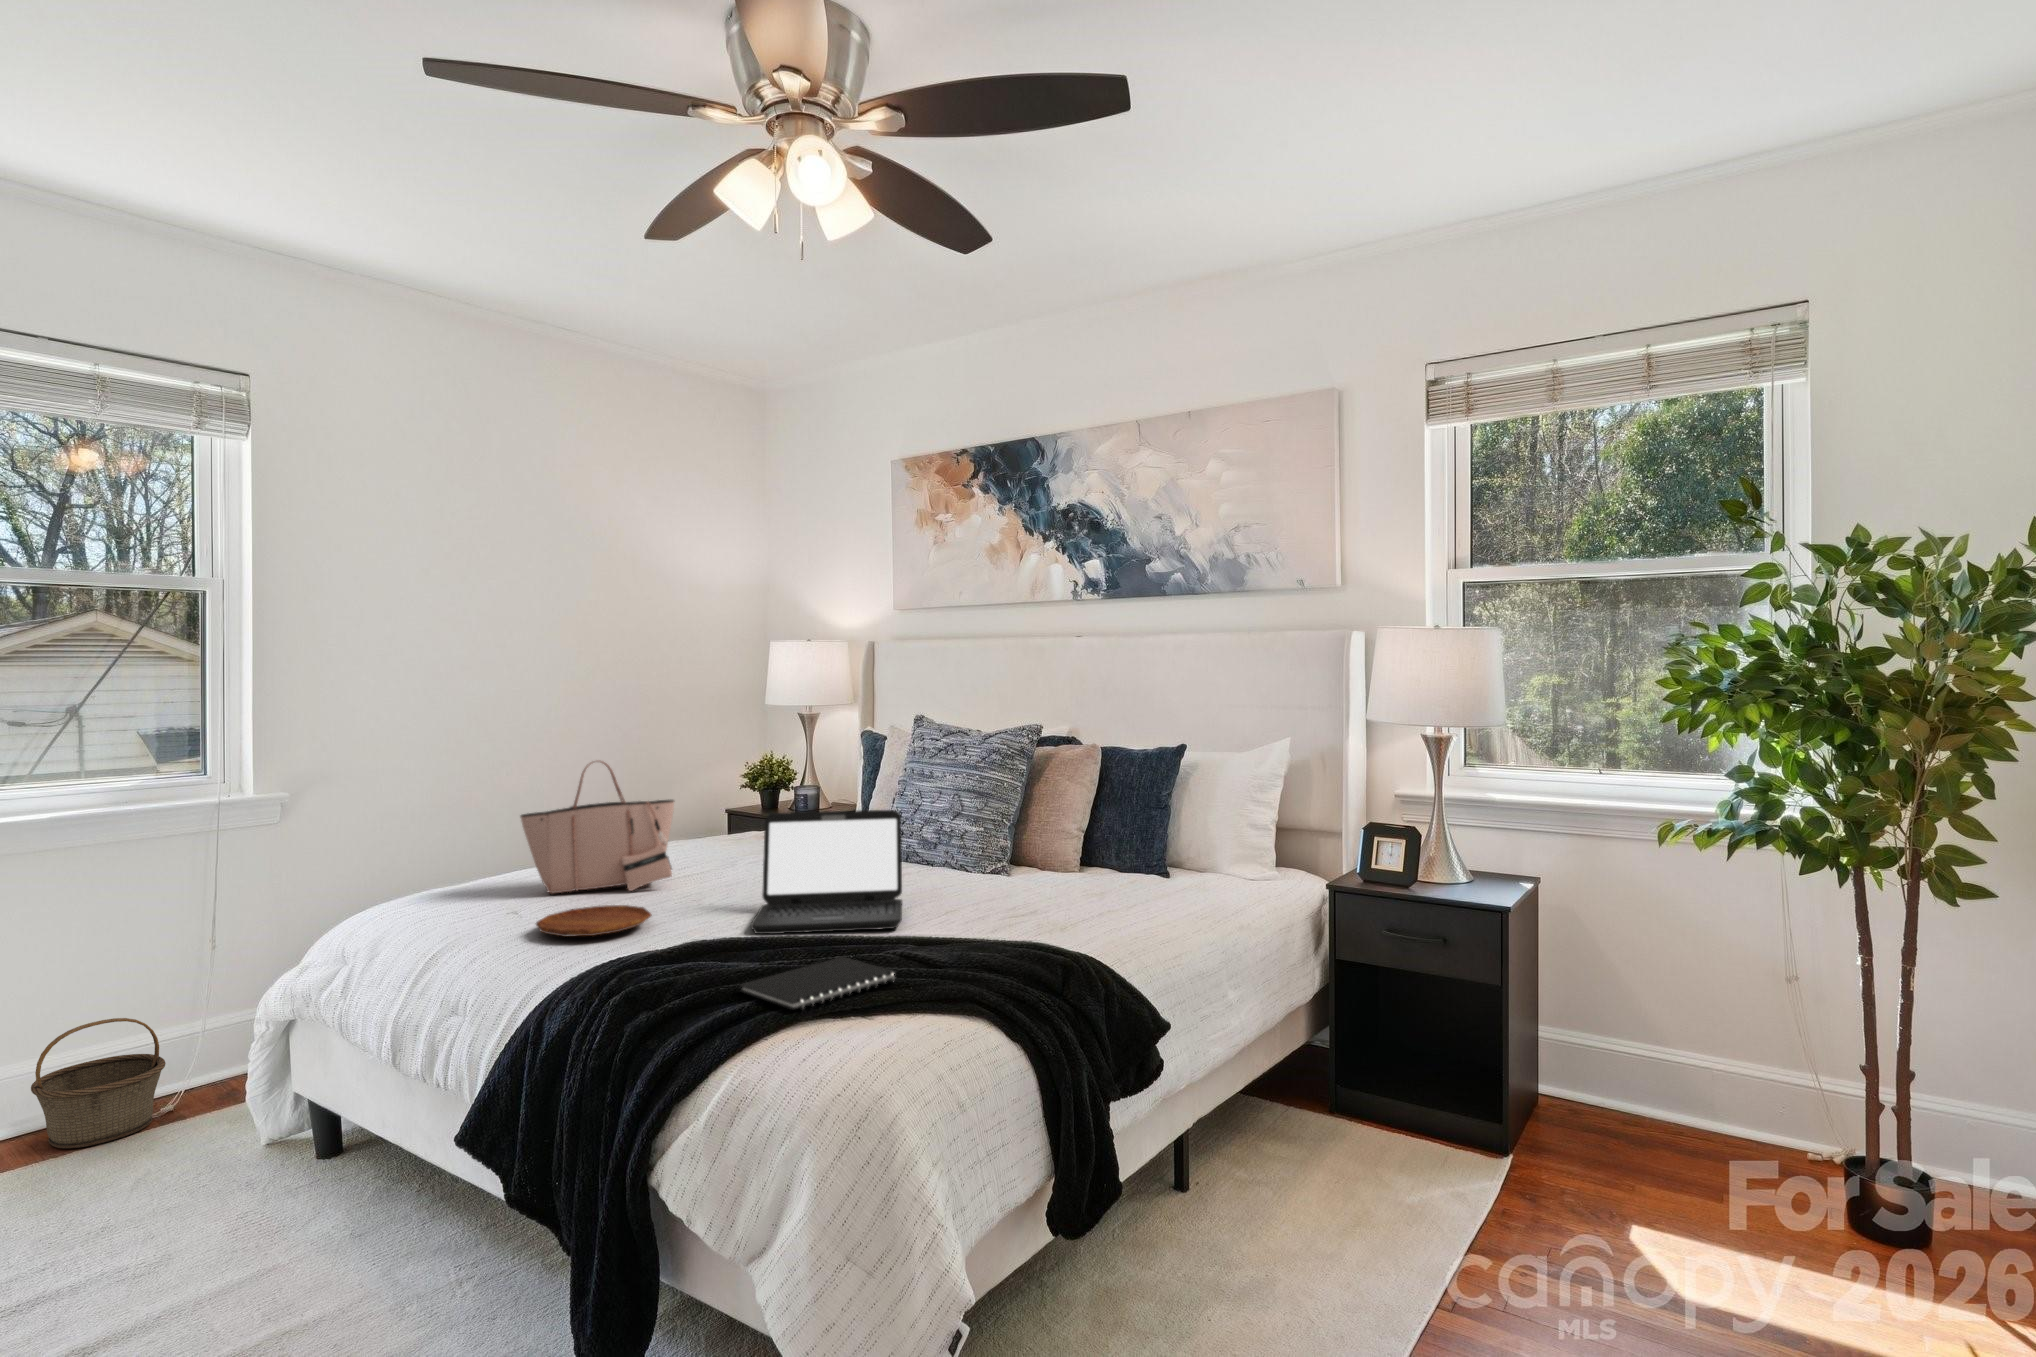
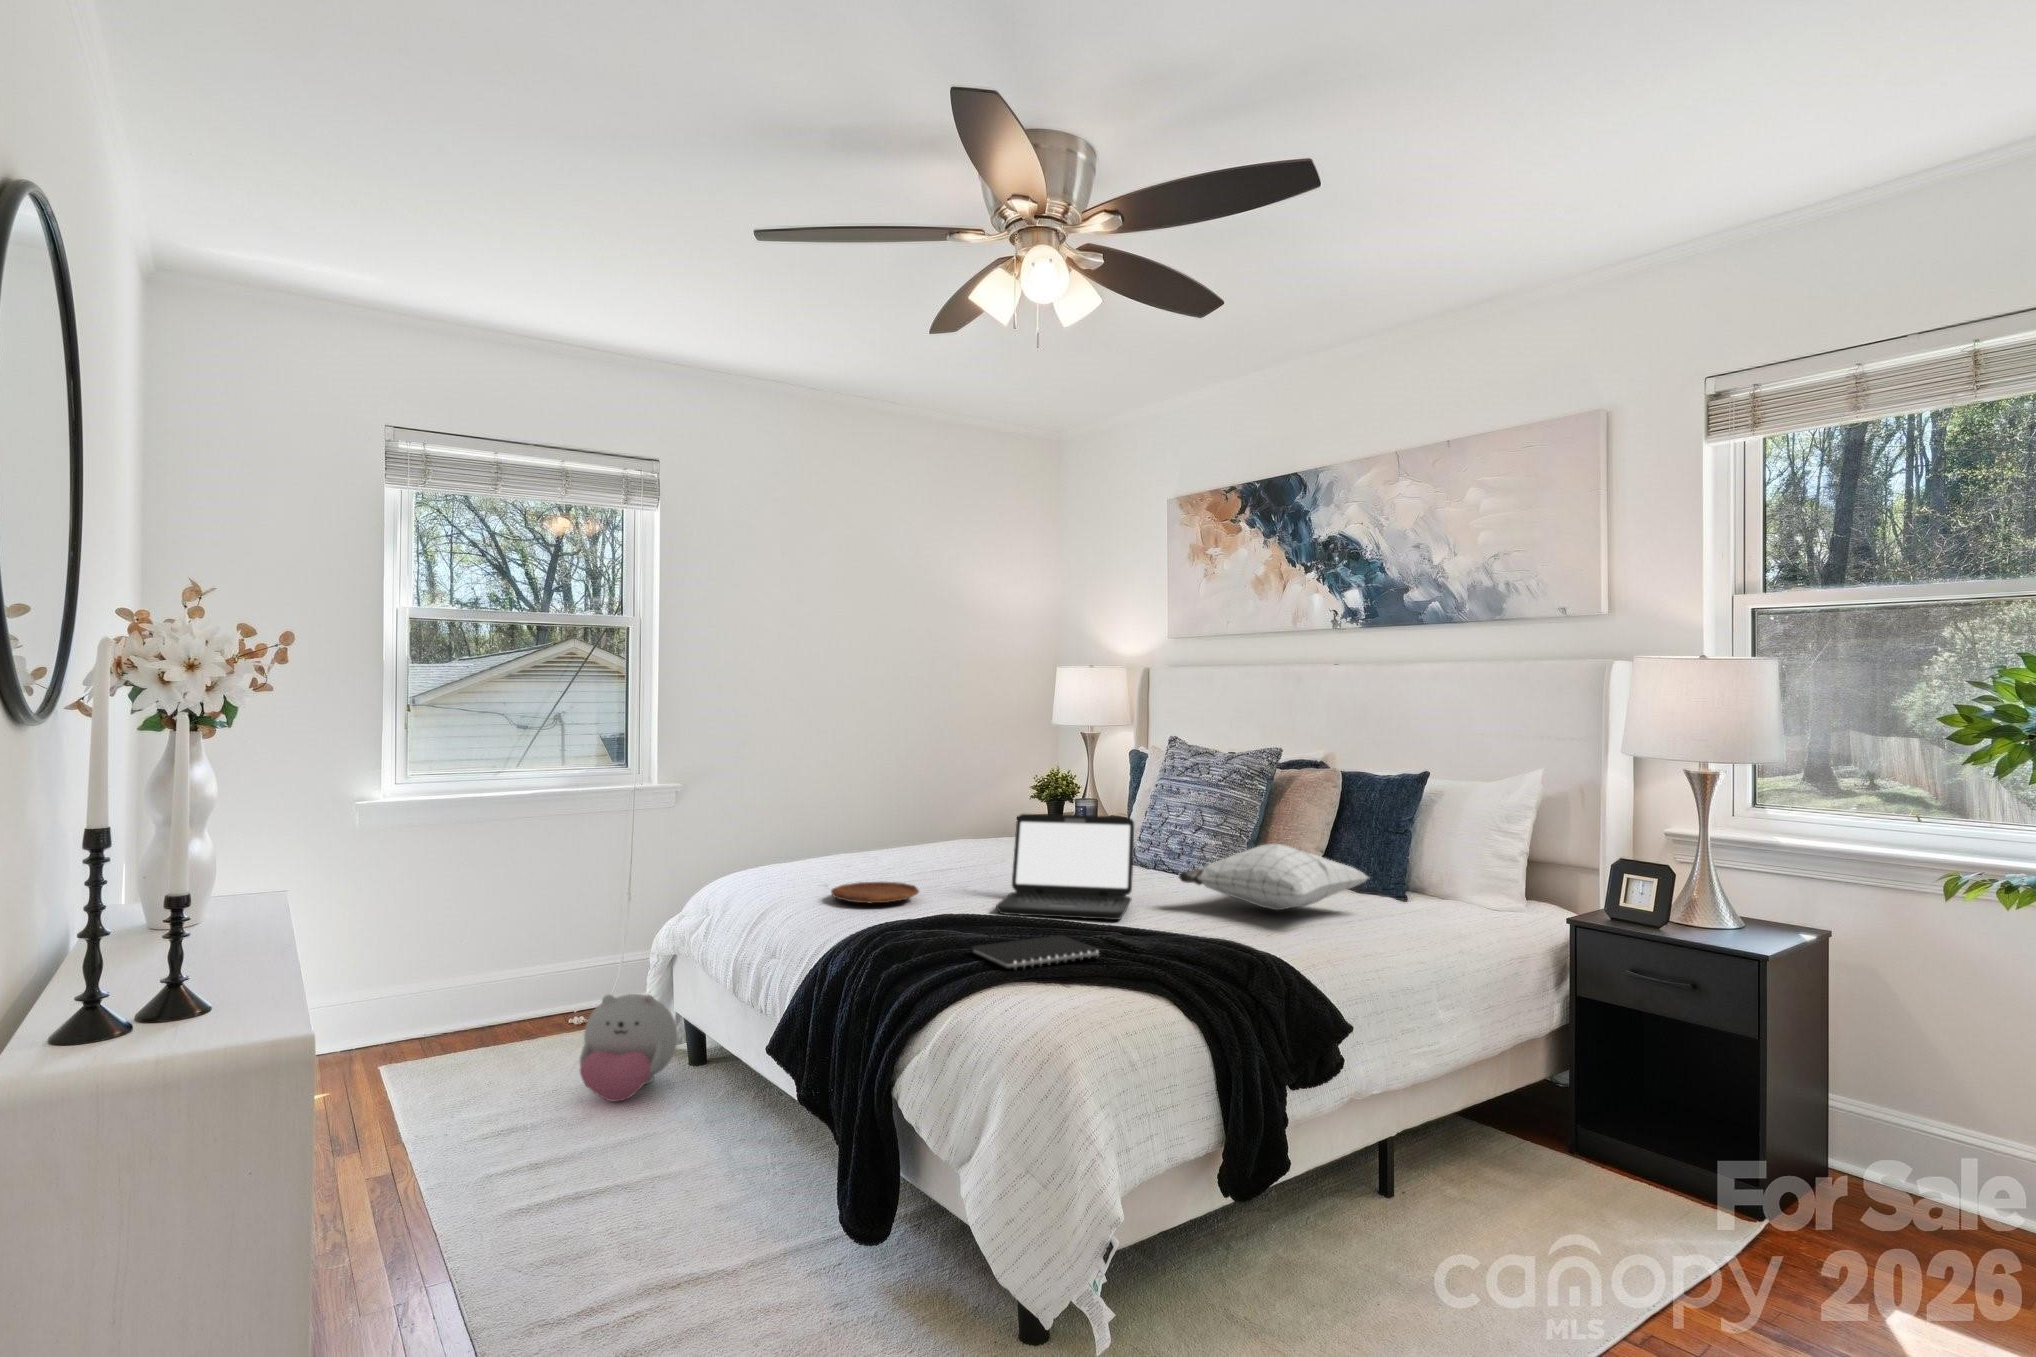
tote bag: present [520,761,674,894] -> none [828,763,950,874]
pillow: none [951,829,1145,900] -> present [1179,844,1368,910]
basket: present [31,1018,166,1148] -> none [499,944,582,1037]
plush toy: none [169,1077,318,1226] -> present [580,994,678,1102]

